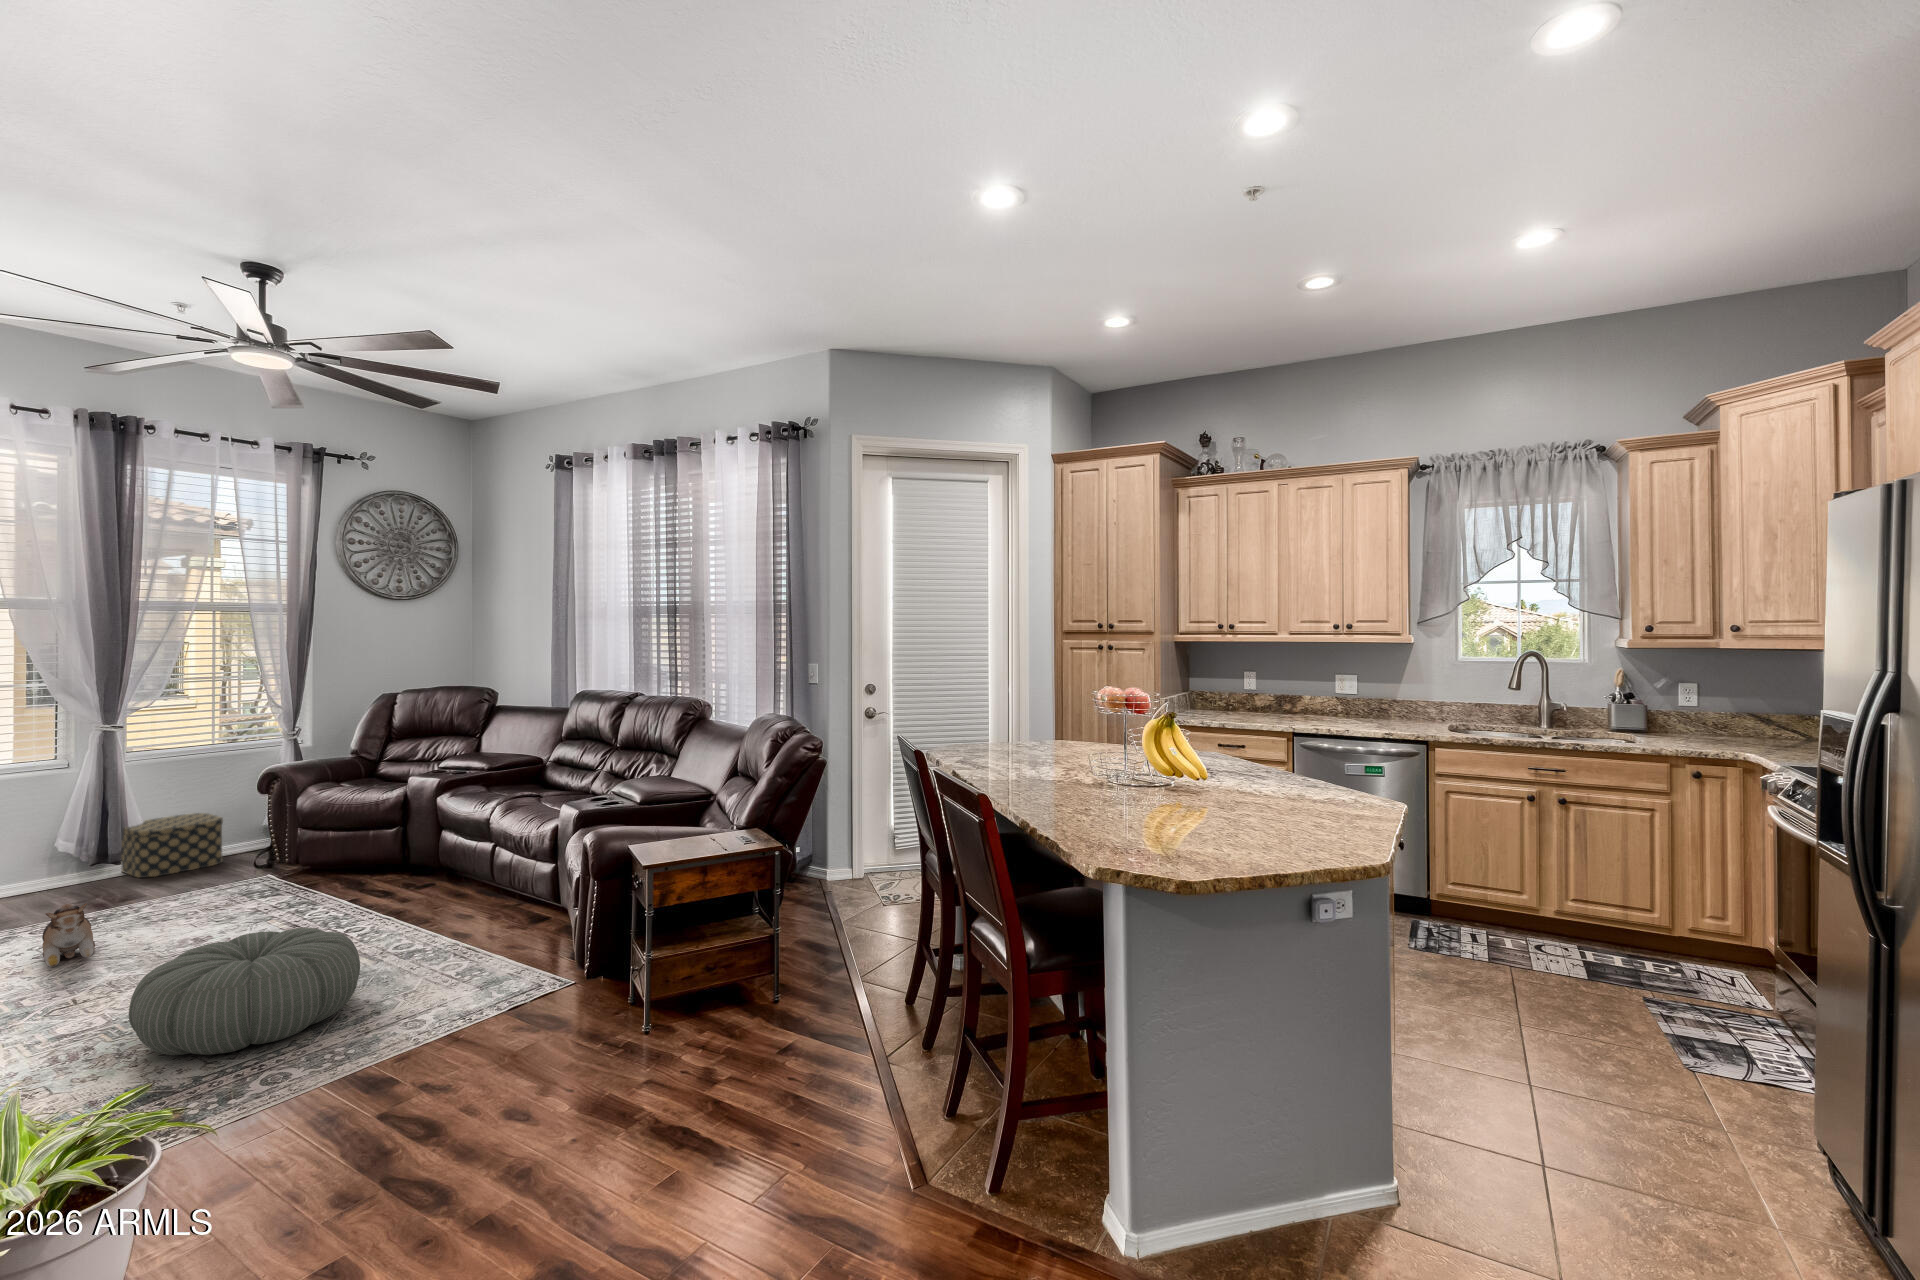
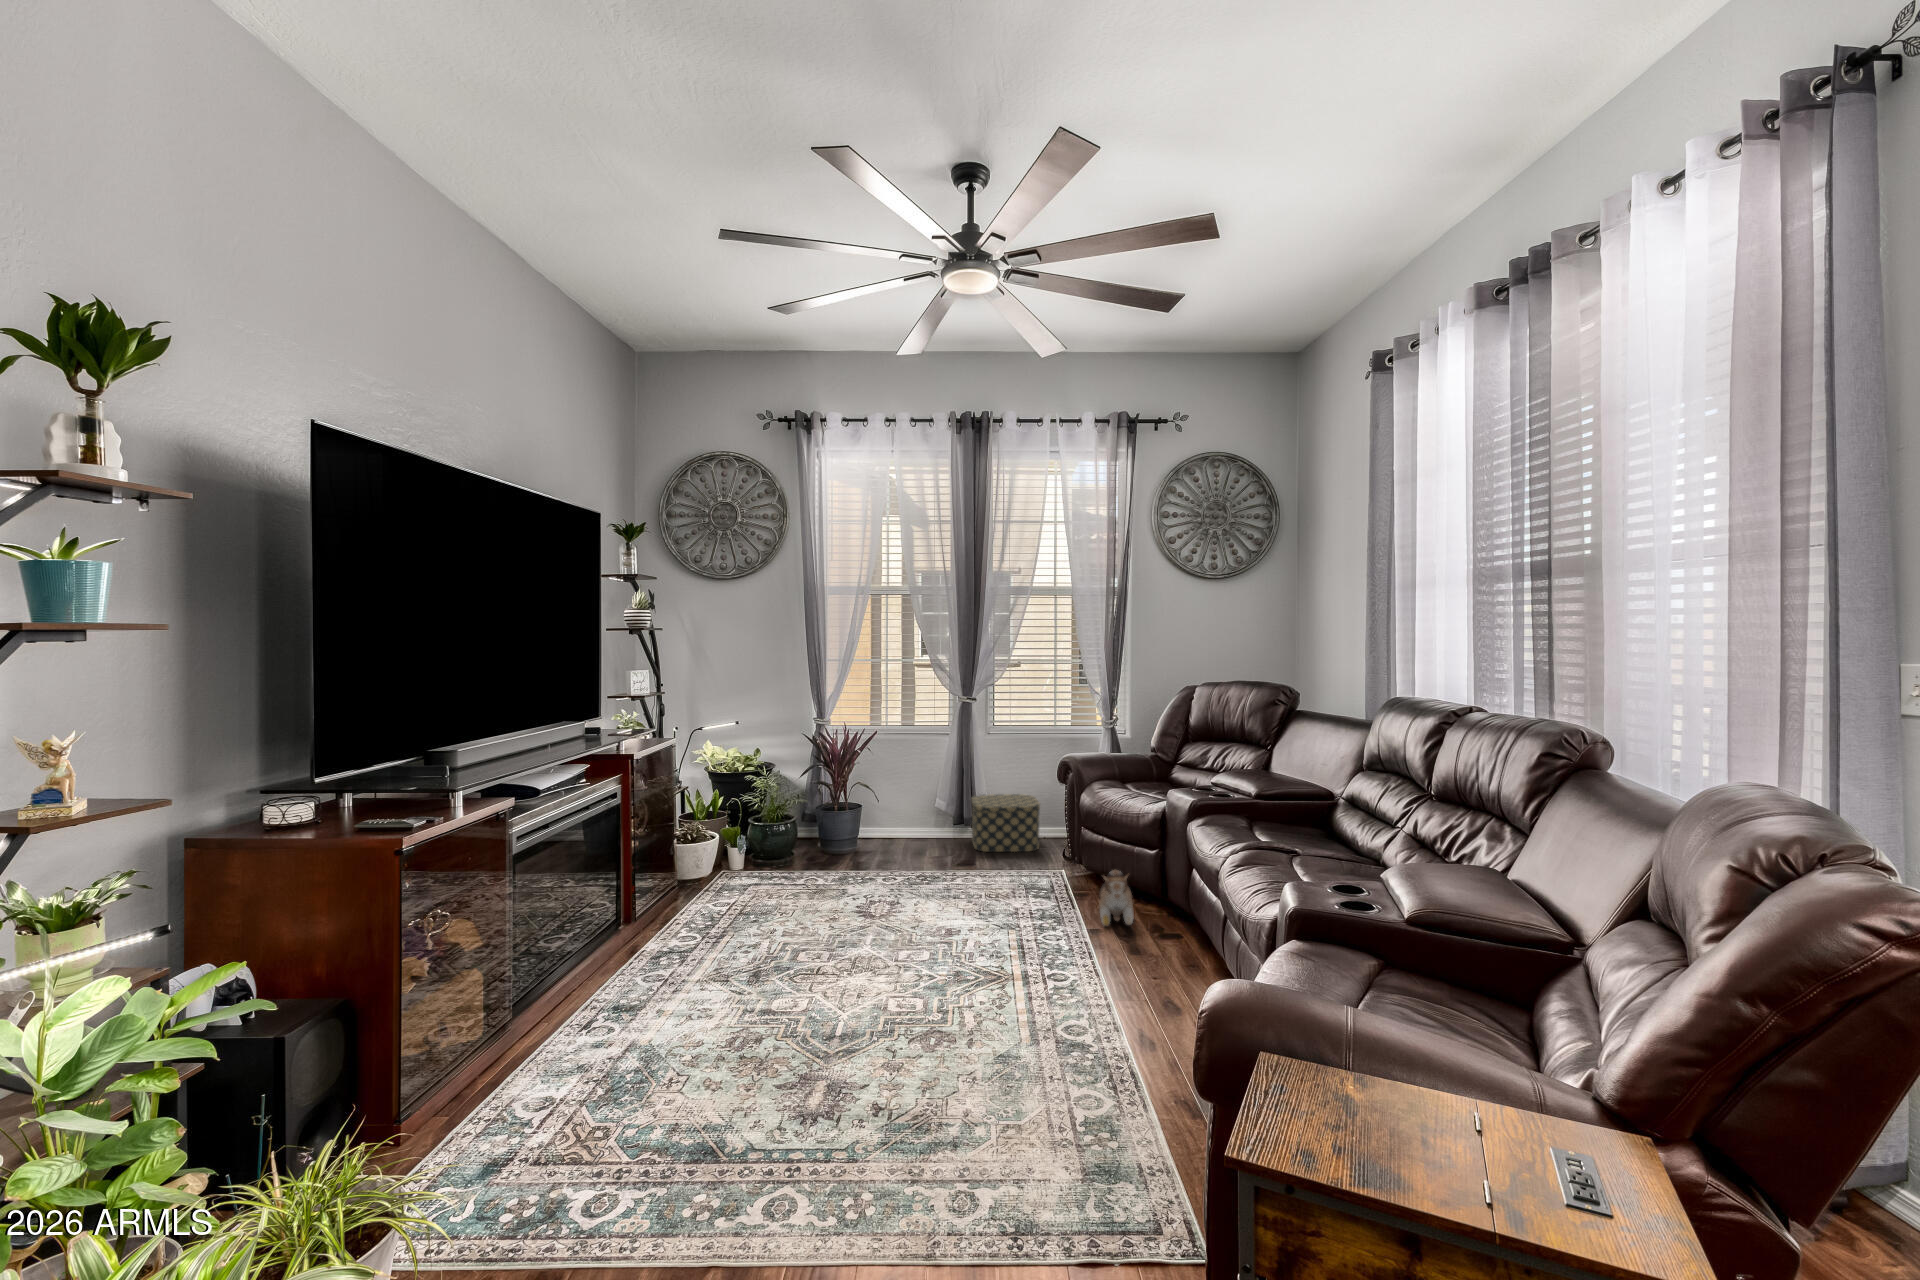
plush toy: present [42,904,95,967] -> present [1099,870,1134,926]
pouf: present [129,928,360,1055] -> none [788,959,1004,1117]

